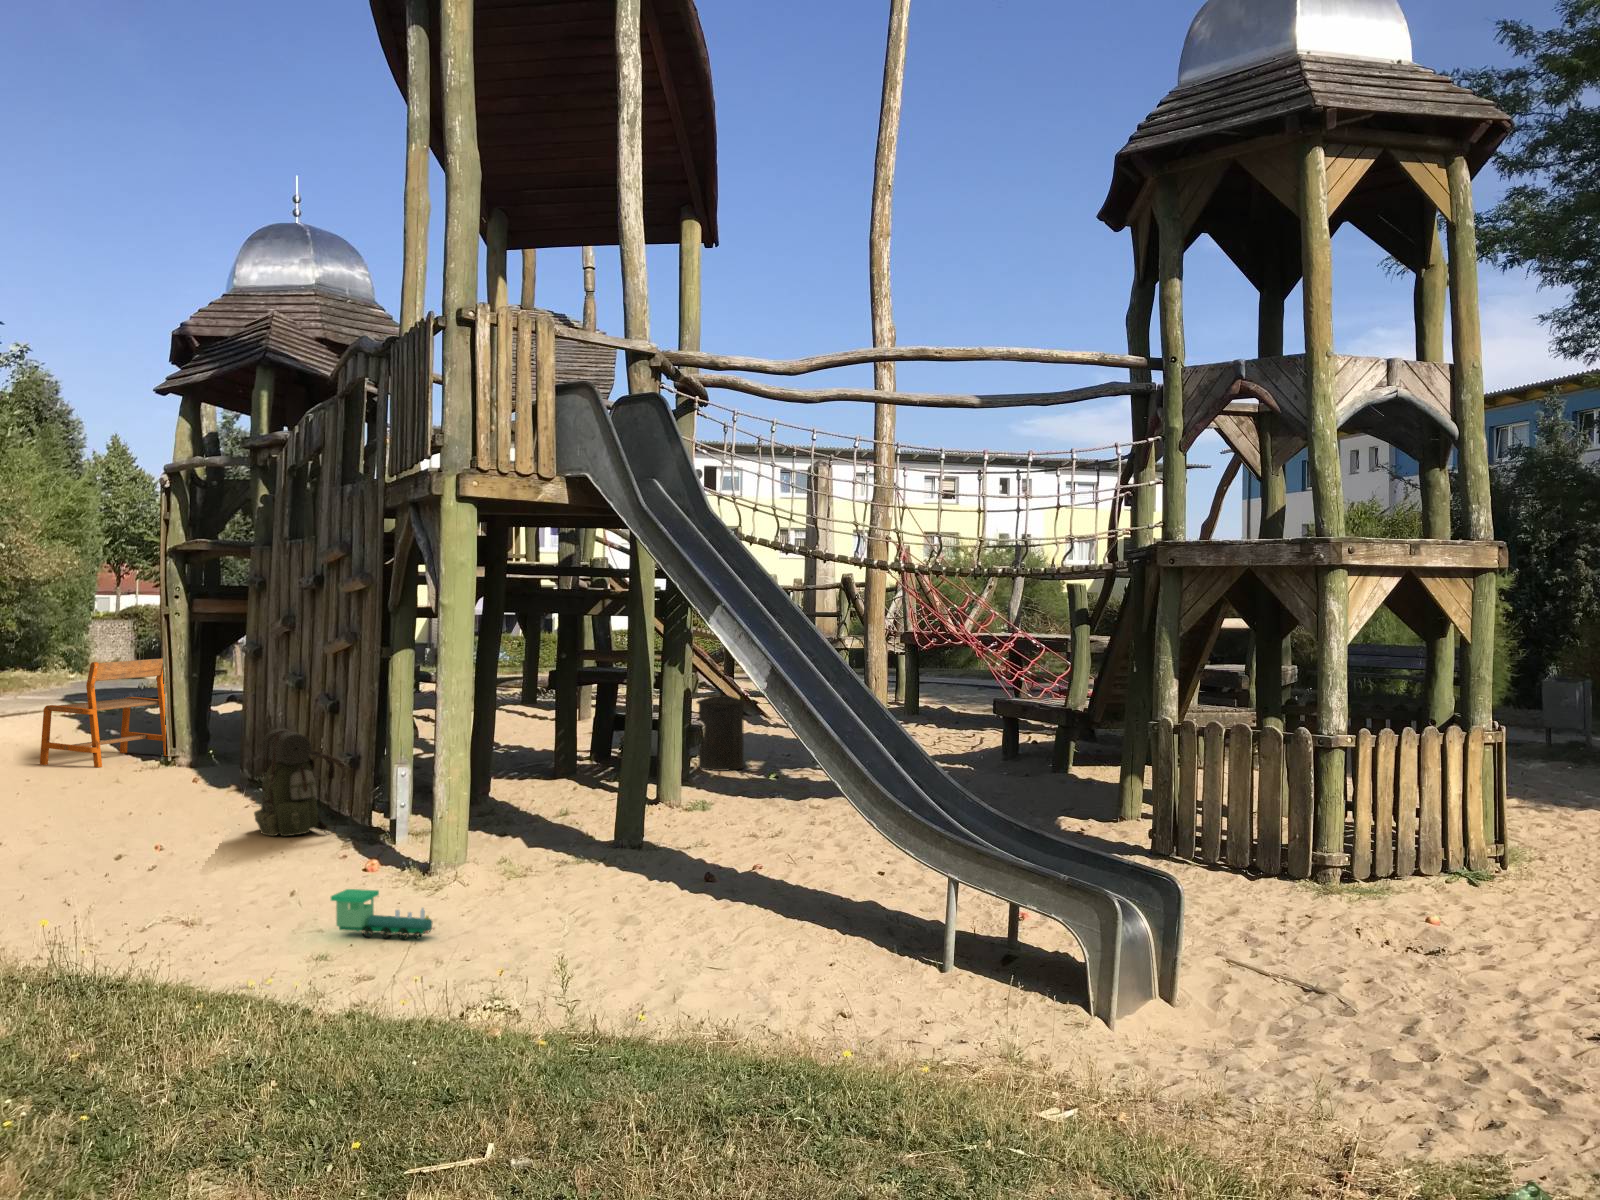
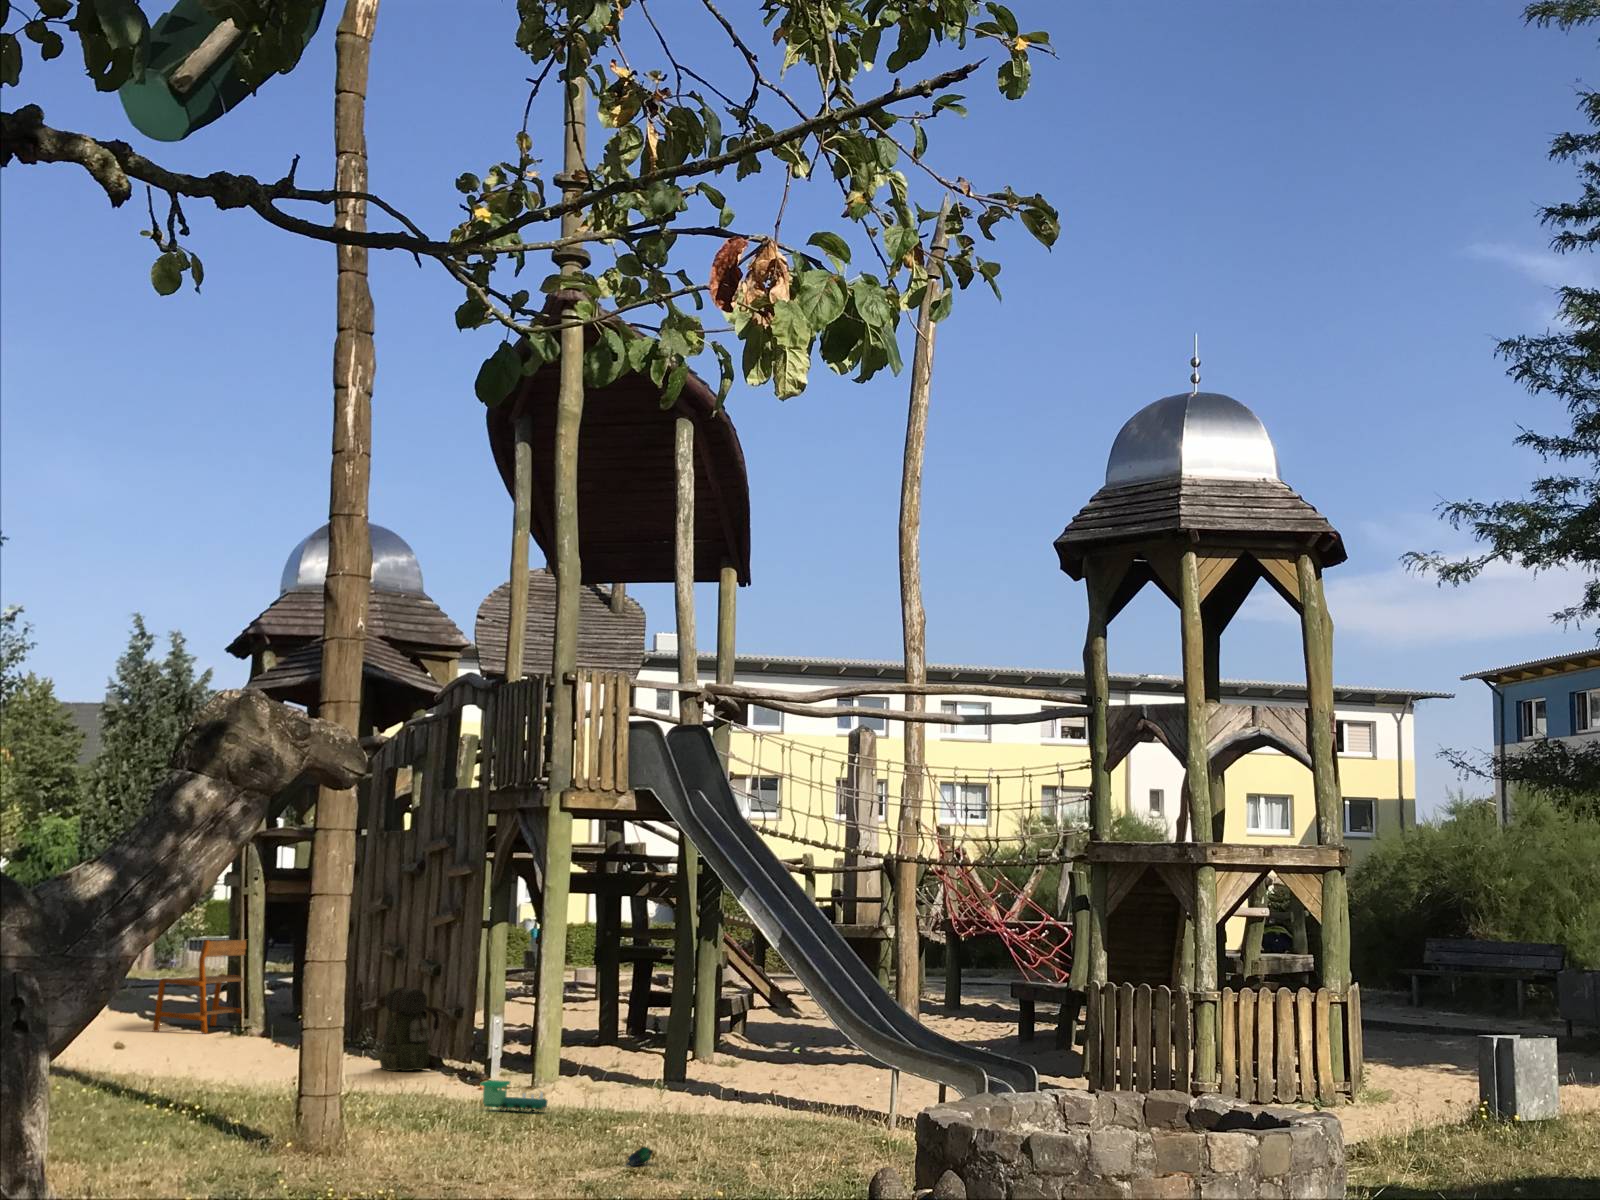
trash can: present [696,689,746,771] -> none [728,971,773,1046]
plush toy: none [506,1093,561,1143] -> present [626,1147,653,1166]

